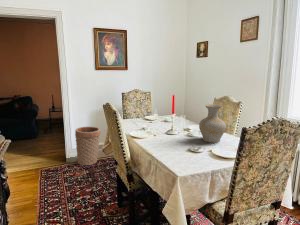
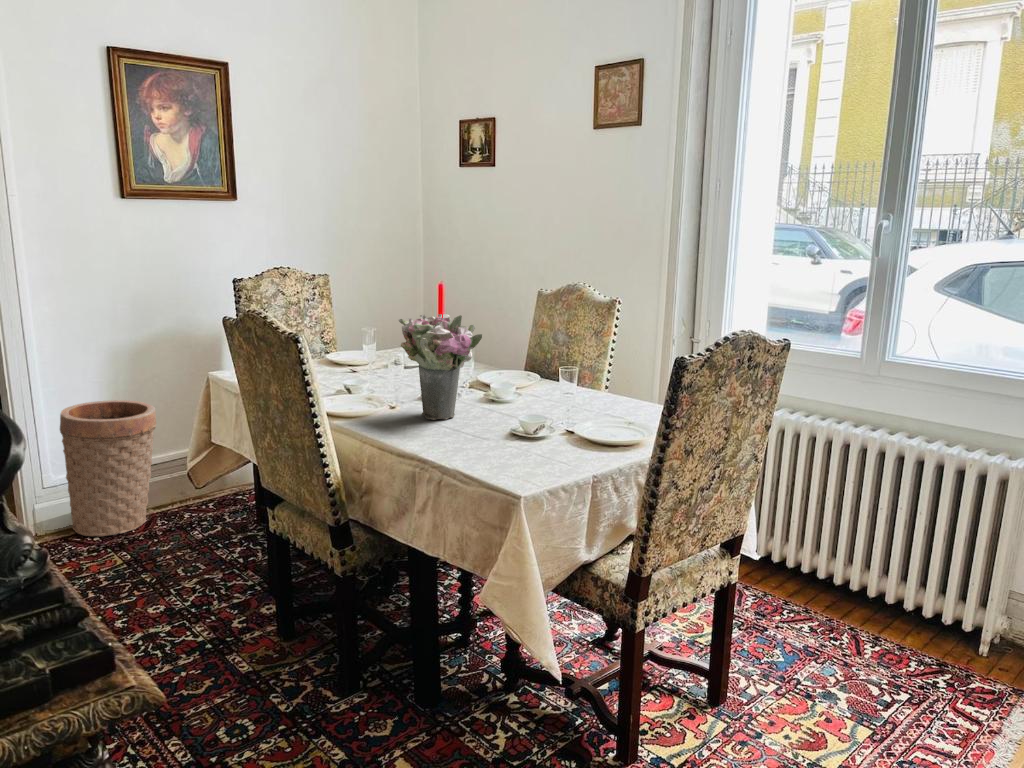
vase: present [199,104,226,143] -> none [523,307,595,412]
flower bouquet: none [155,106,182,142] -> present [399,314,482,420]

